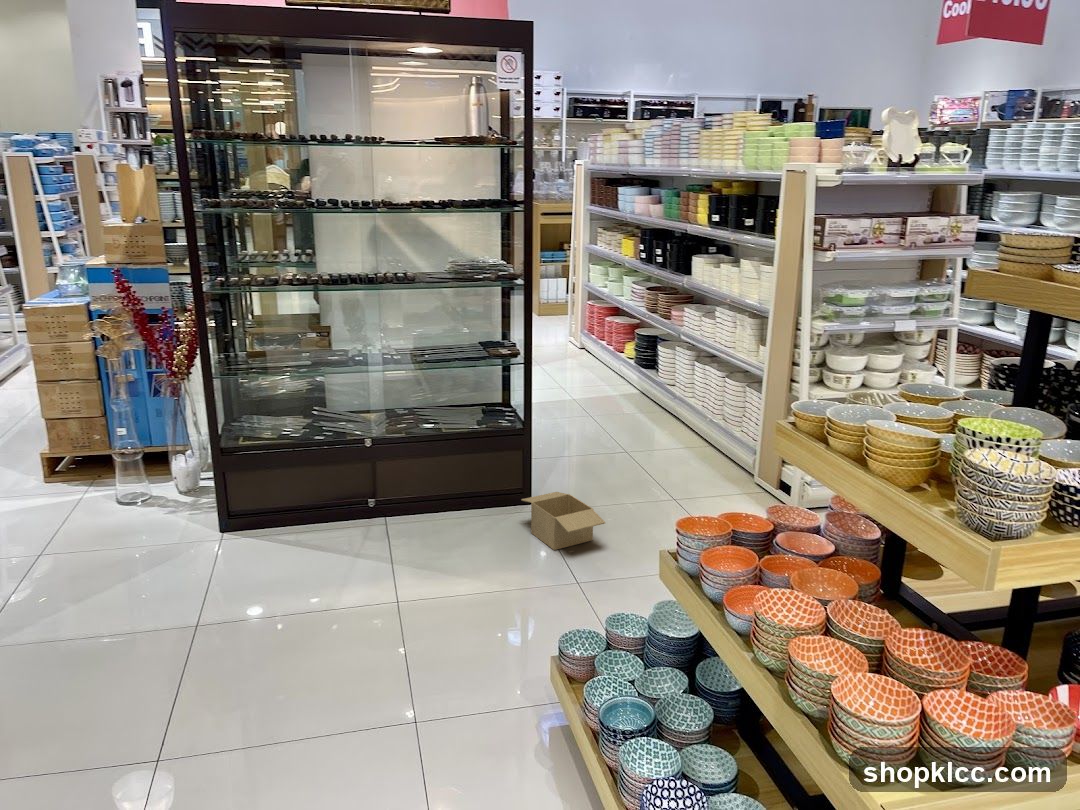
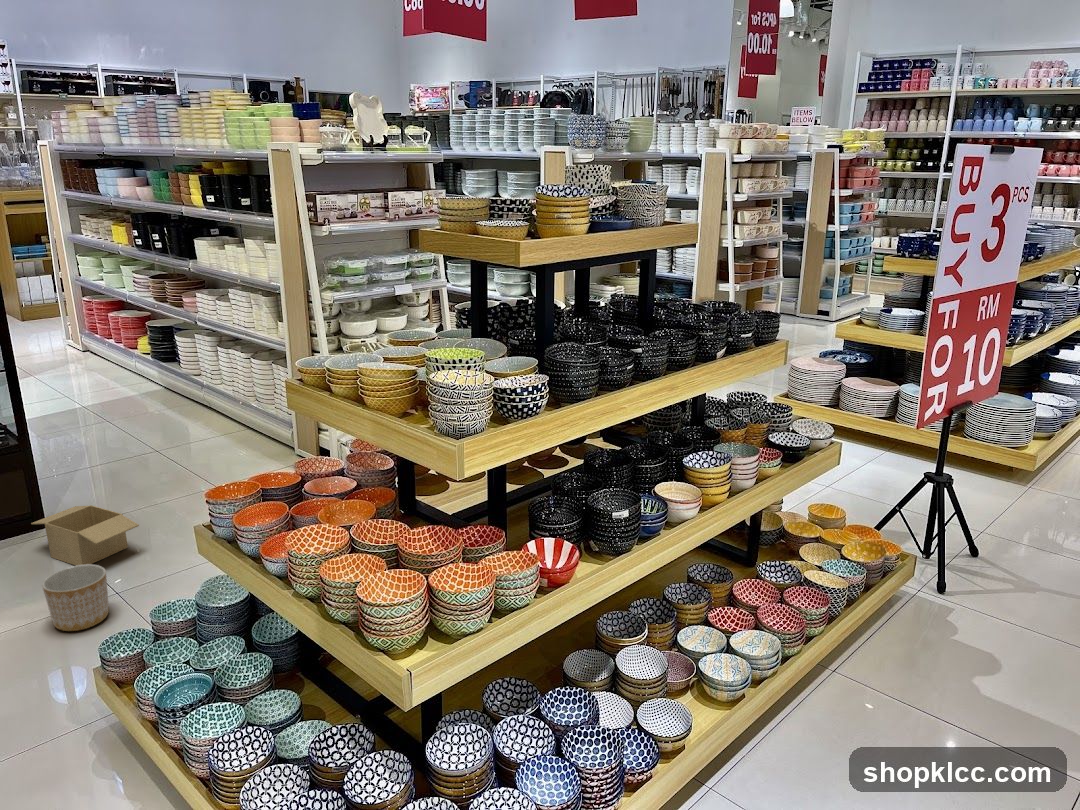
planter: none [522,550,573,610] -> present [42,564,109,631]

